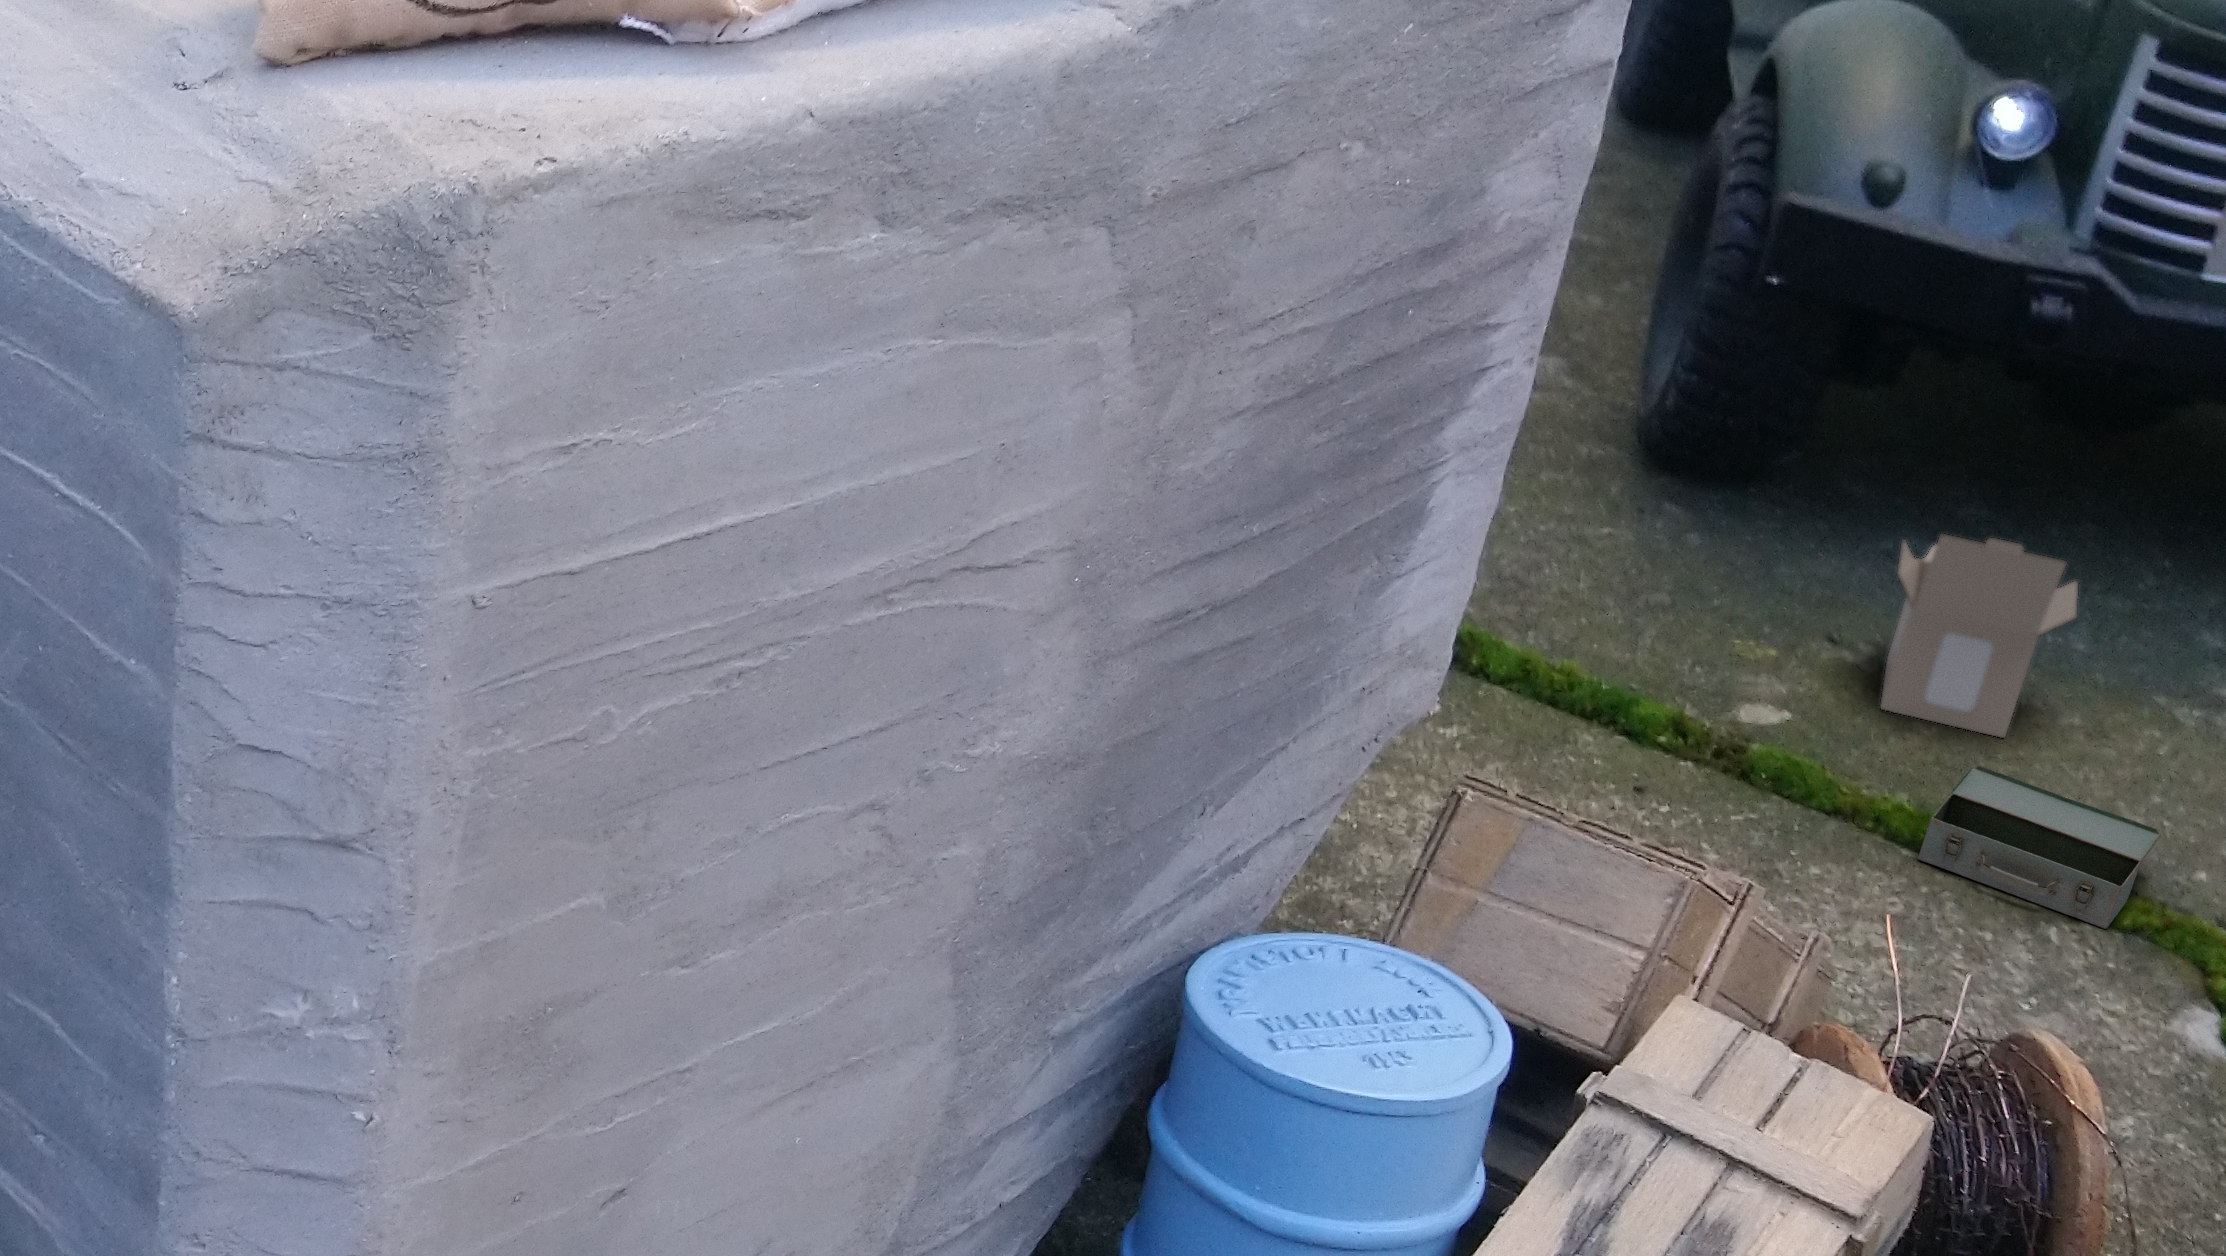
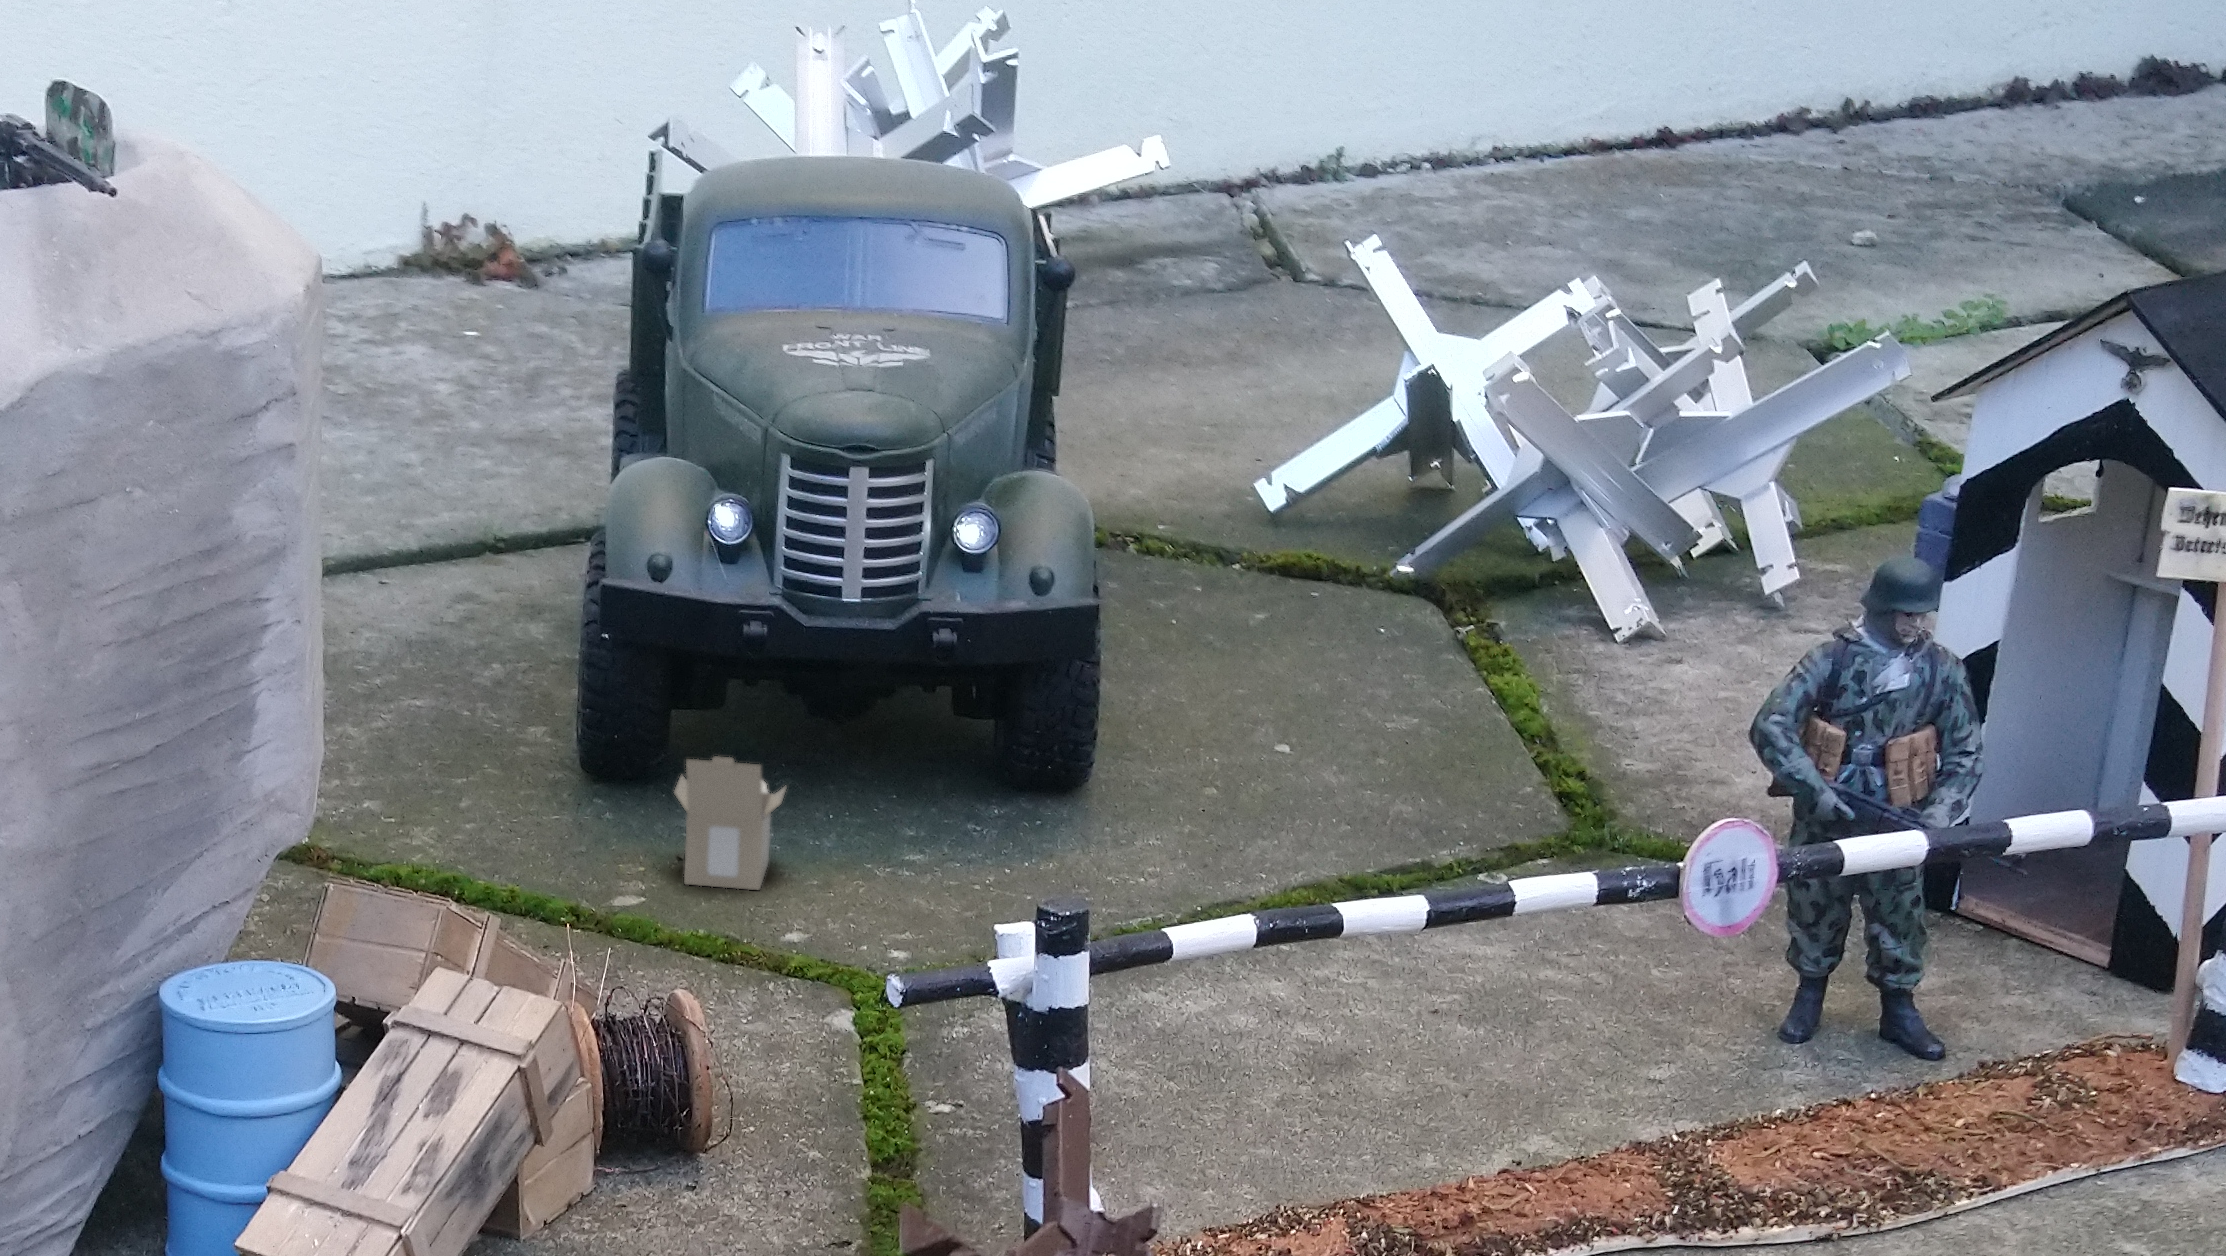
toolbox: present [1918,766,2161,929] -> none [692,898,833,977]

